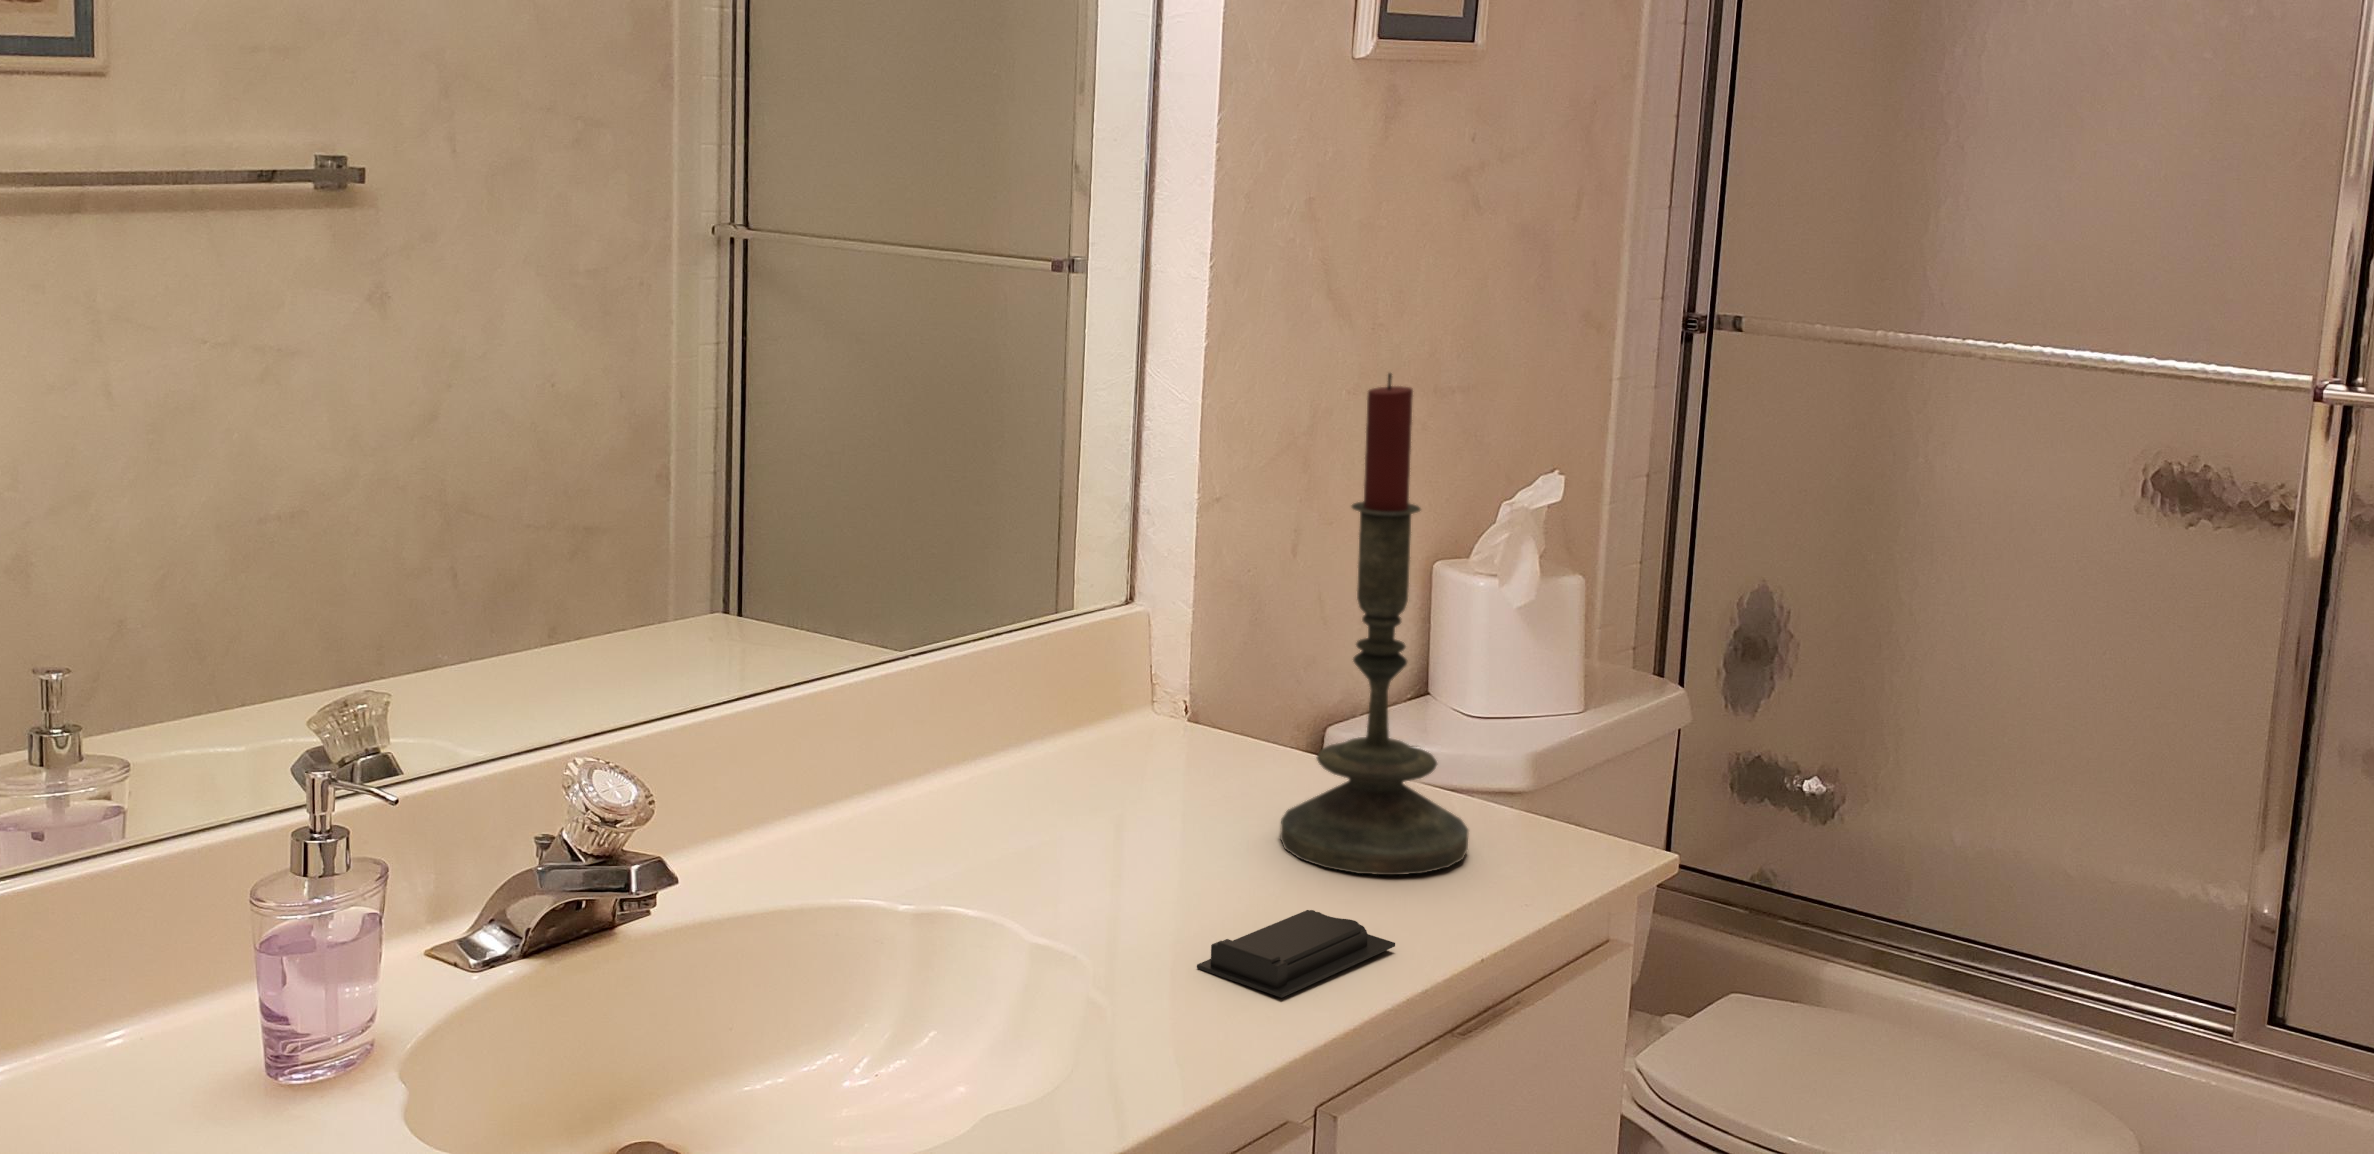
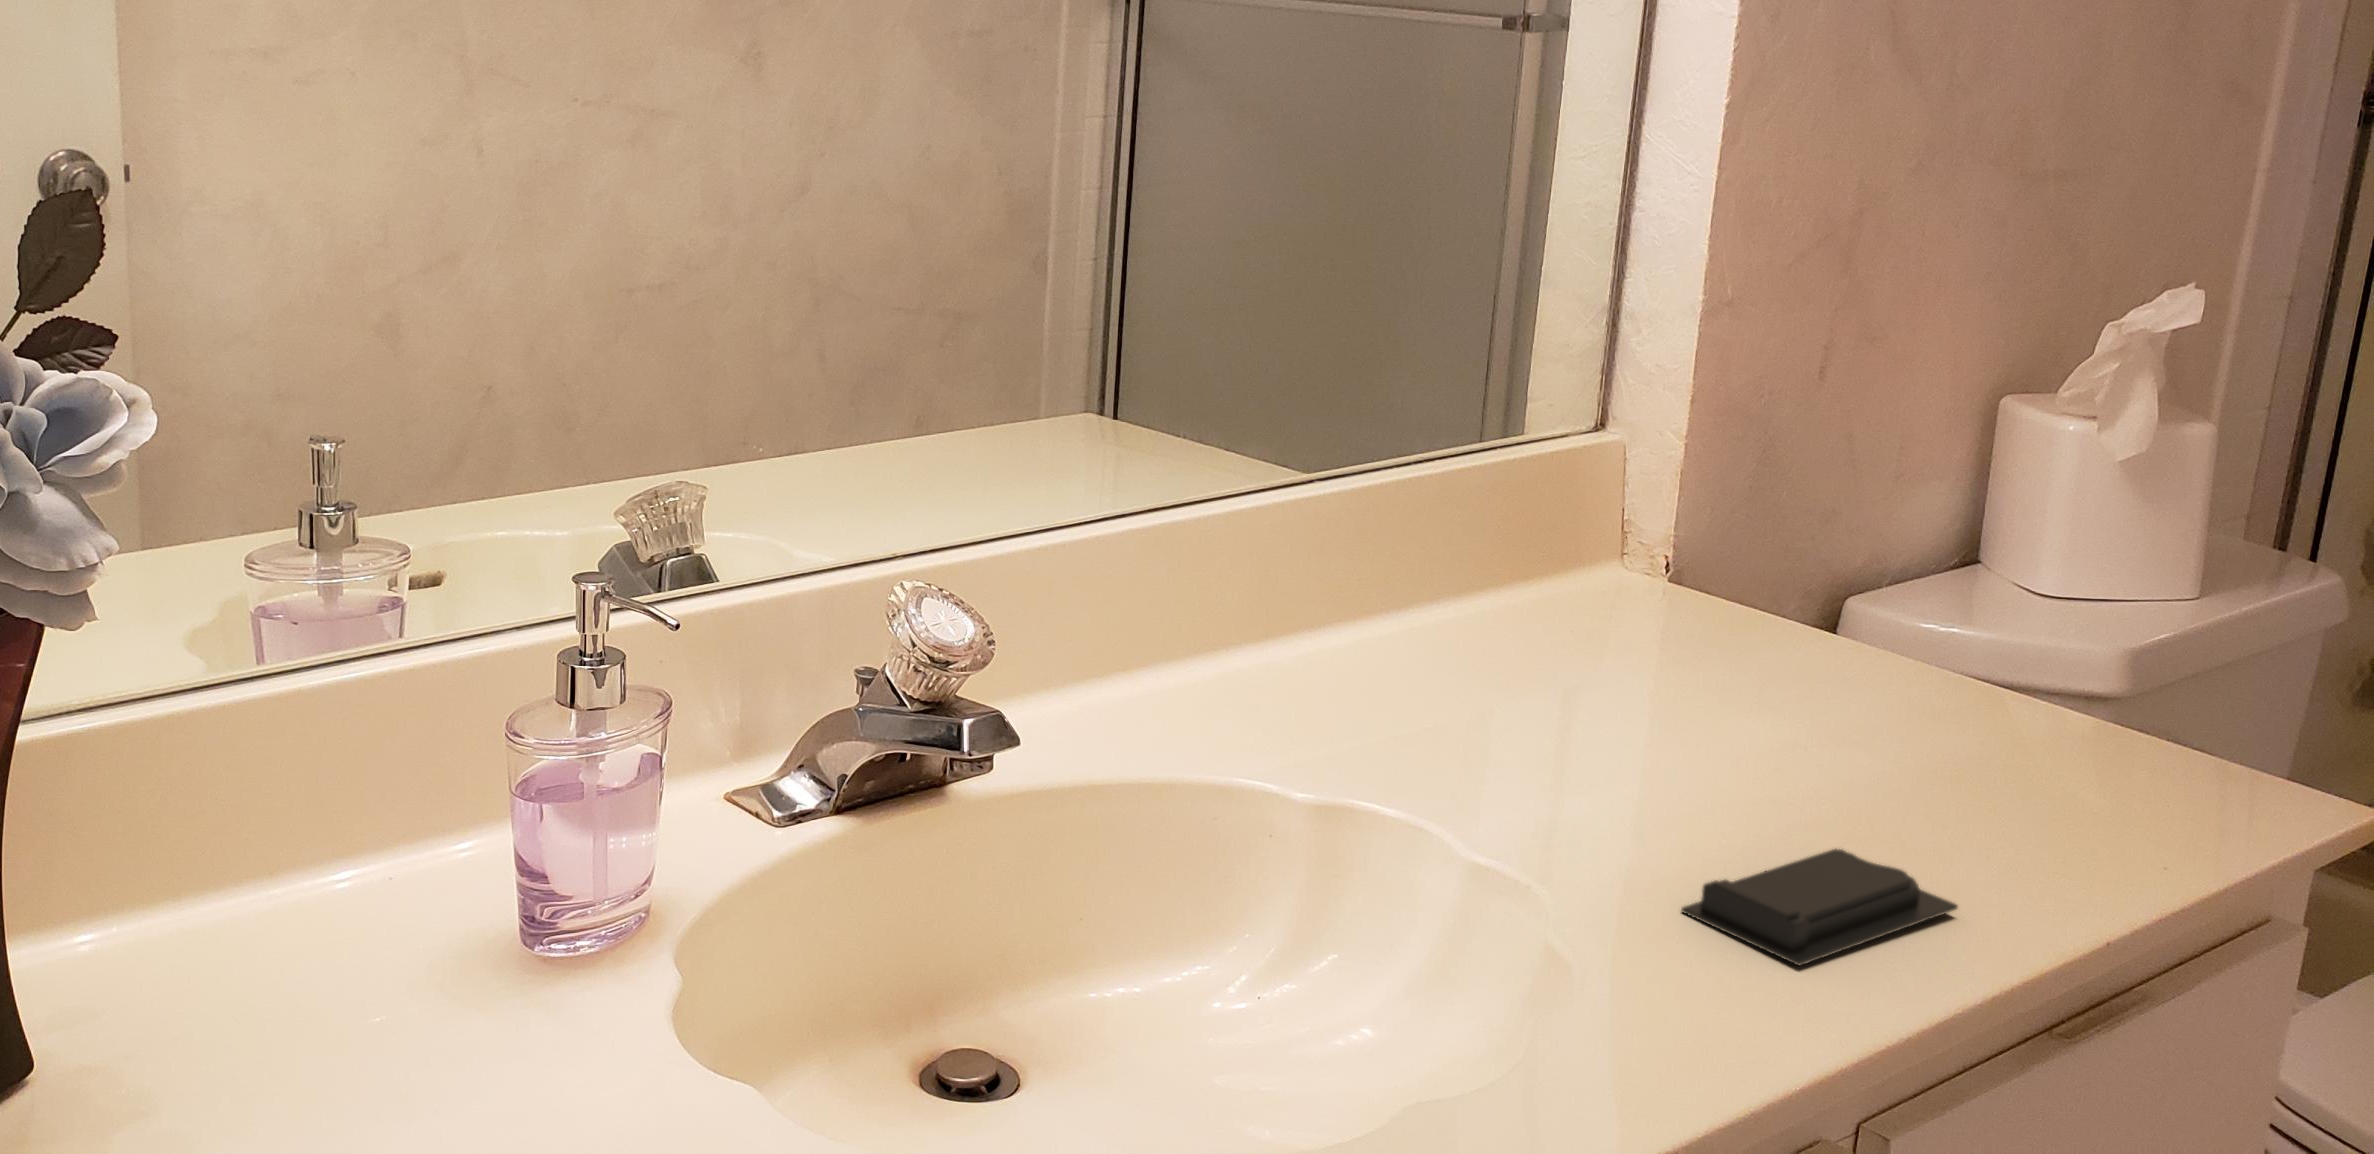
candle: present [1280,373,1468,875] -> none [1792,145,2058,809]

